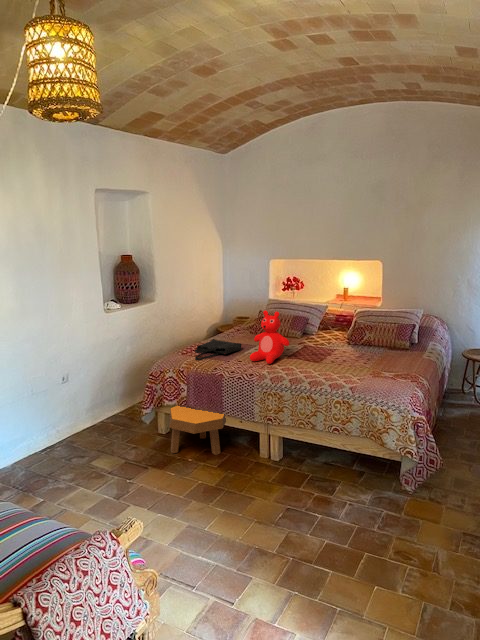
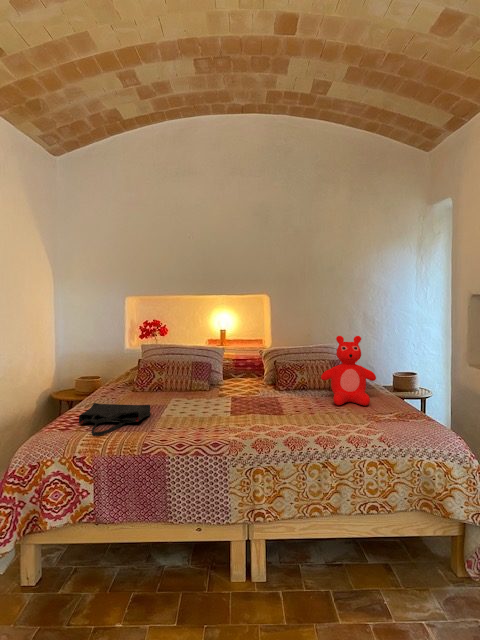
teddy bear: present [250,310,289,364] -> present [321,336,376,406]
footstool: present [169,406,226,455] -> none [58,505,177,621]

